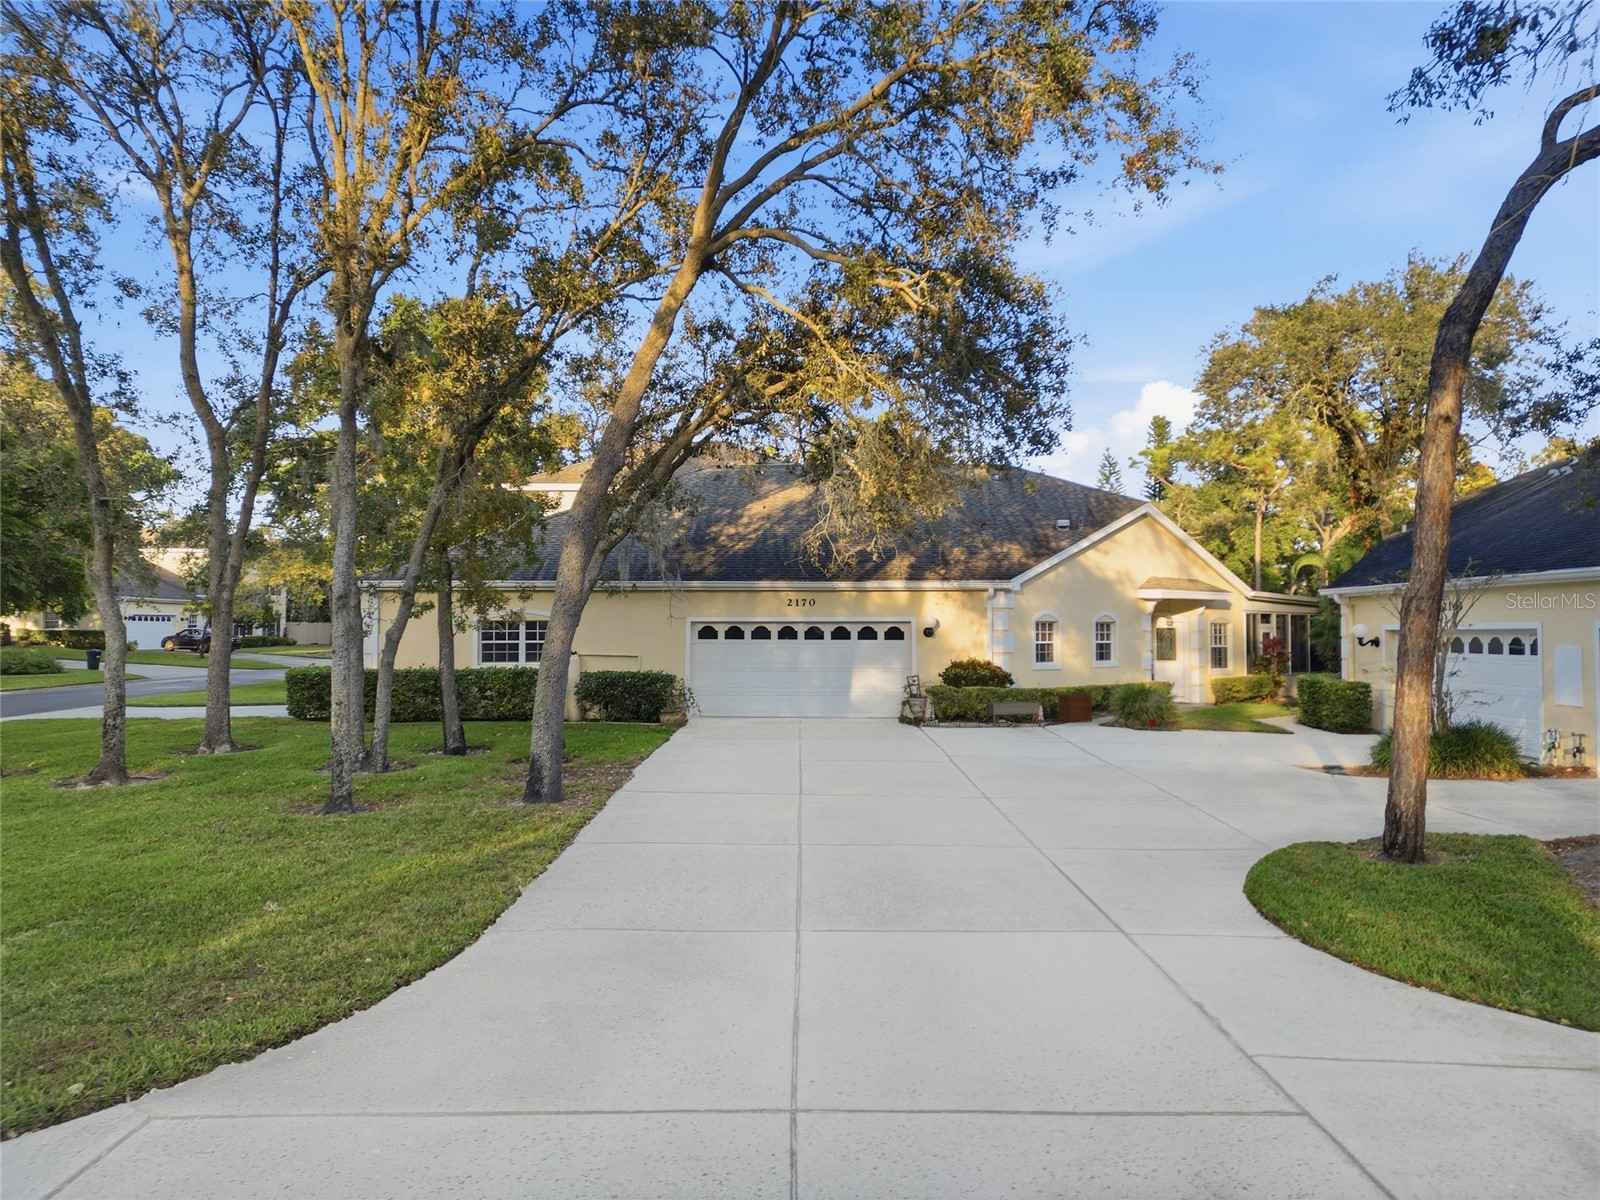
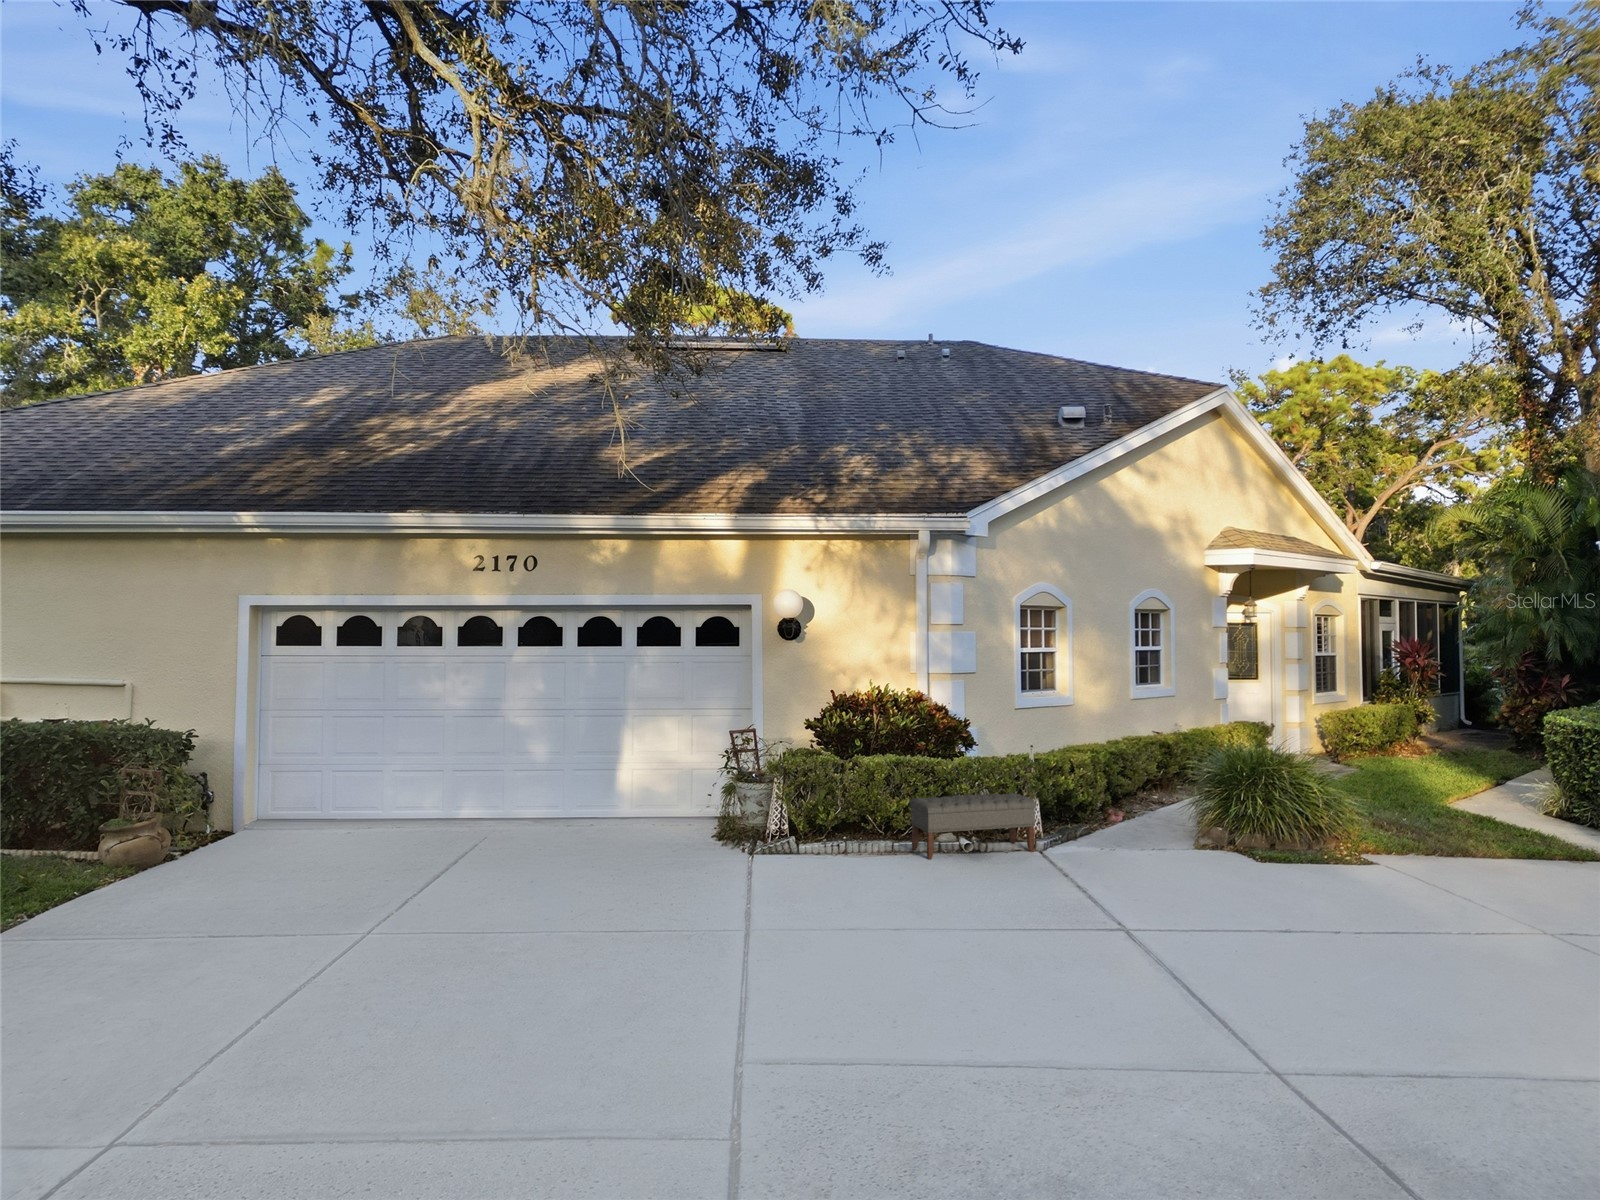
potted tree: present [1140,690,1167,726] -> none [1270,765,1351,862]
wooden crate: present [1054,693,1092,722] -> none [1059,764,1150,840]

